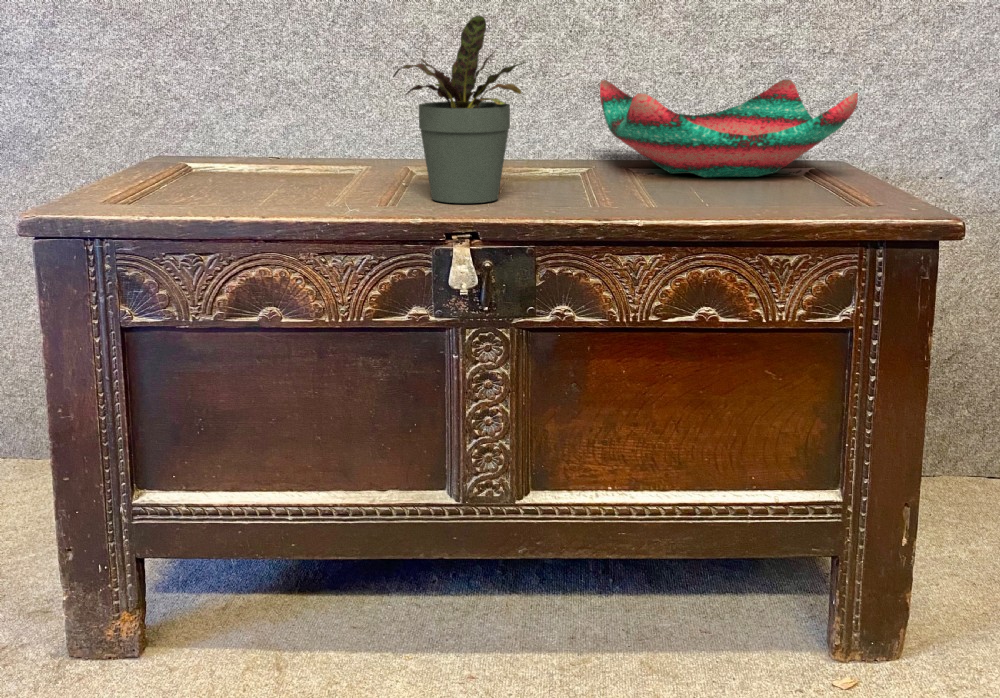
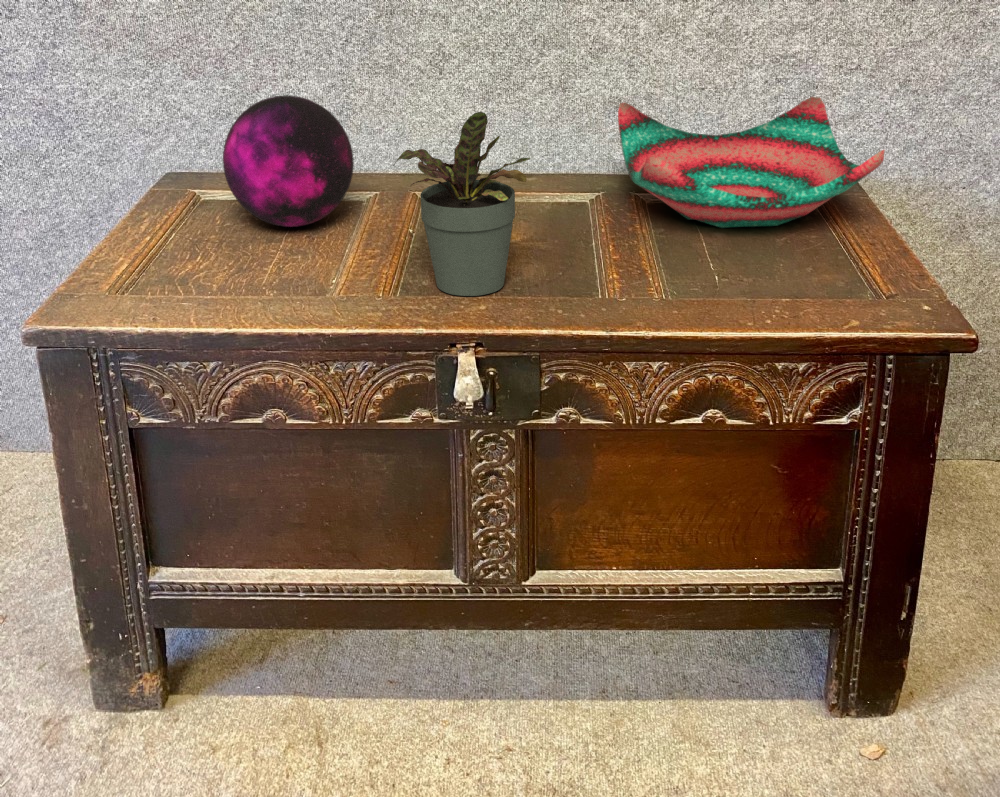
decorative orb: none [220,46,346,173] -> present [223,96,354,227]

